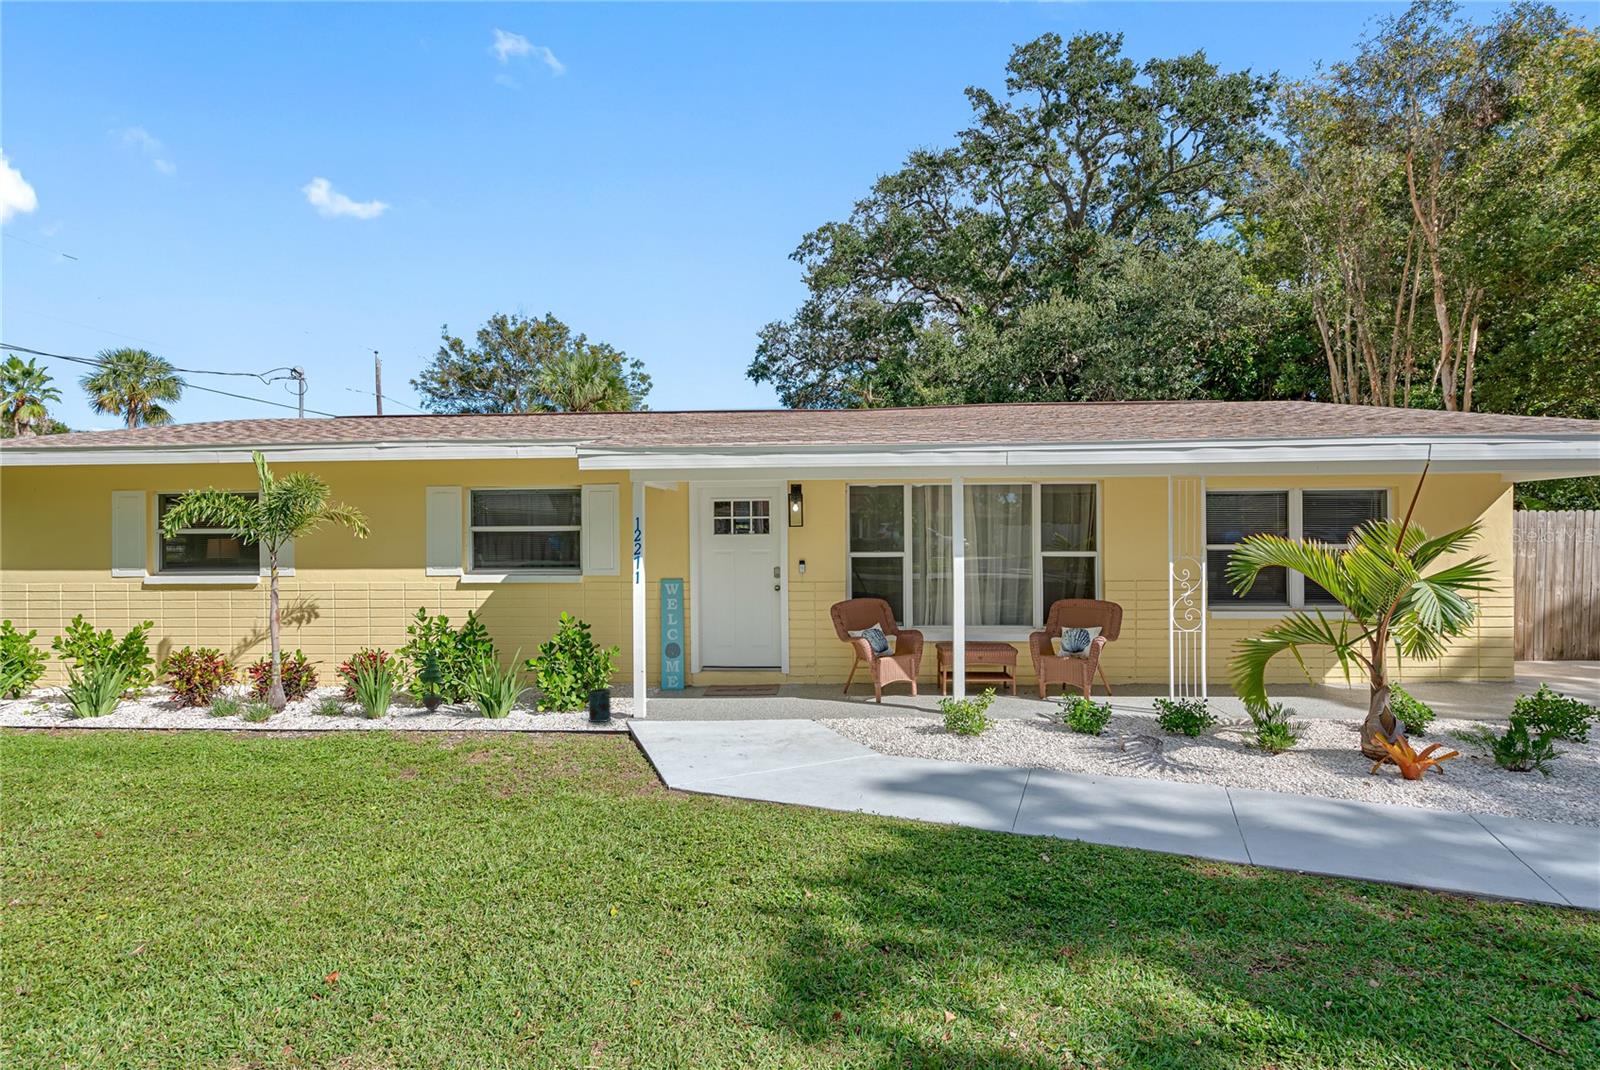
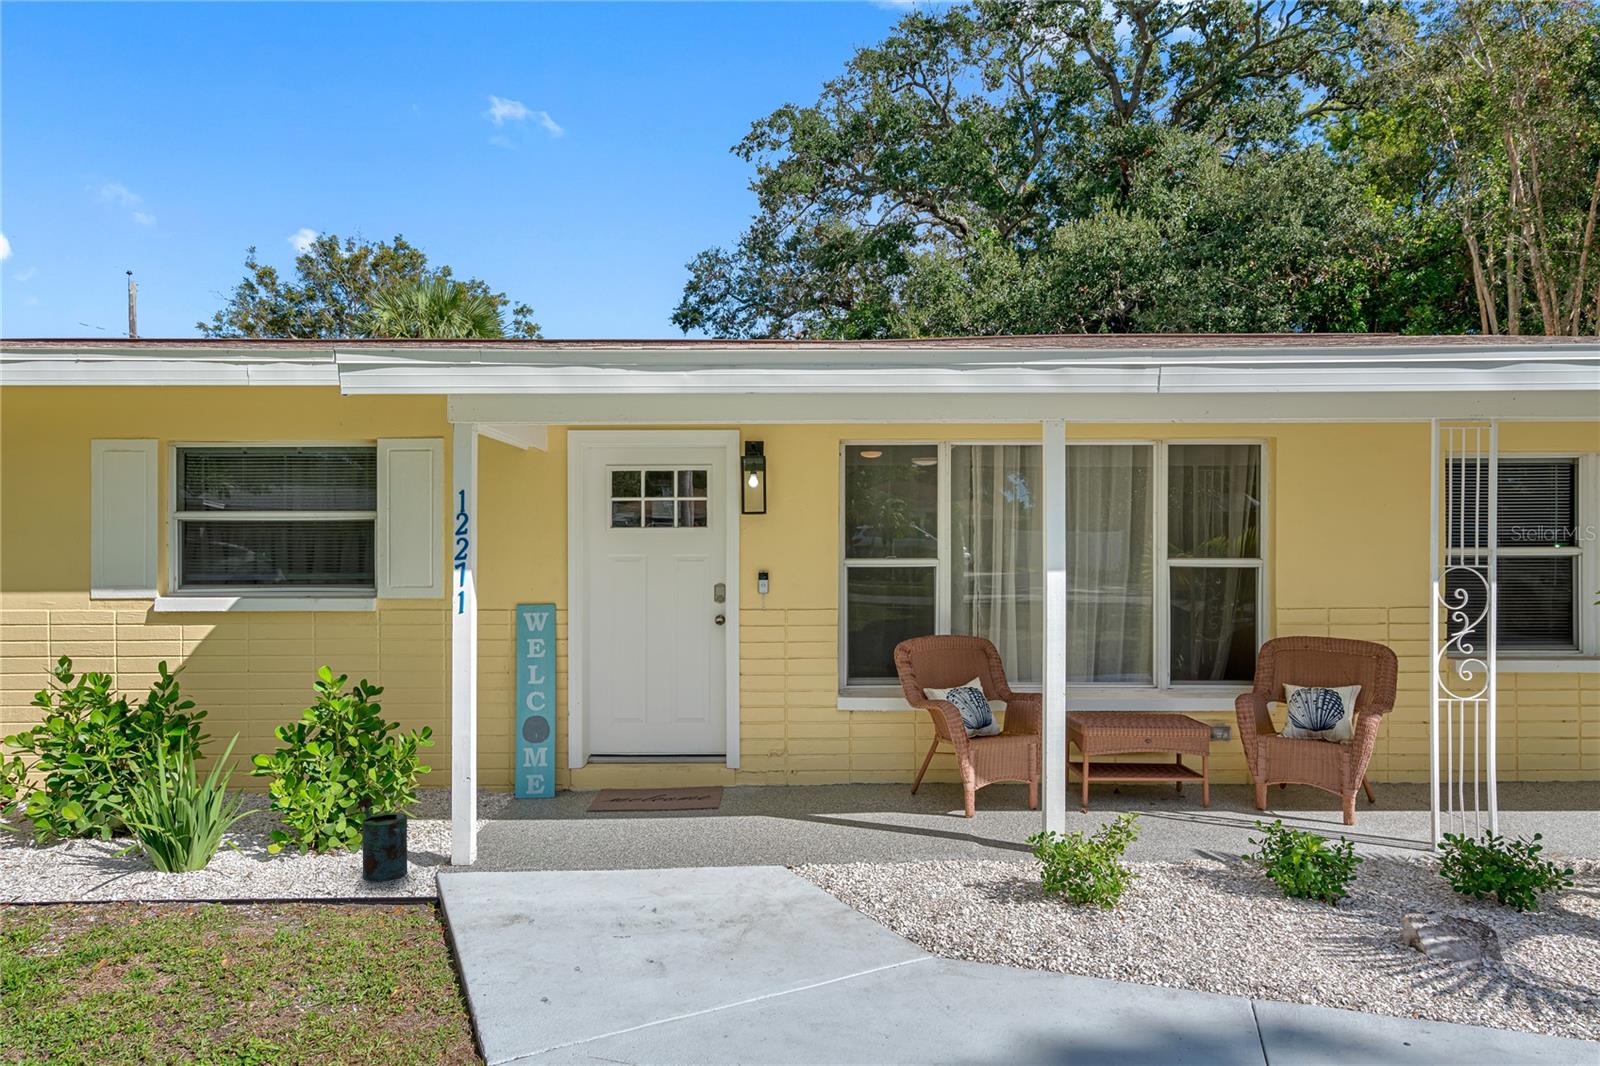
potted tree: present [420,648,444,711] -> none [38,734,92,855]

